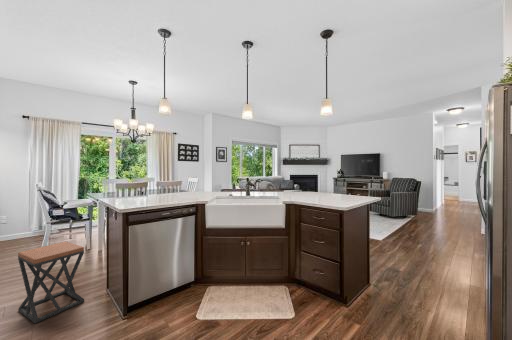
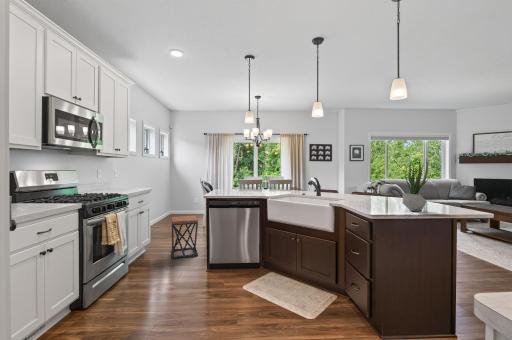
potted plant: none [345,160,363,201] -> present [403,159,428,211]

